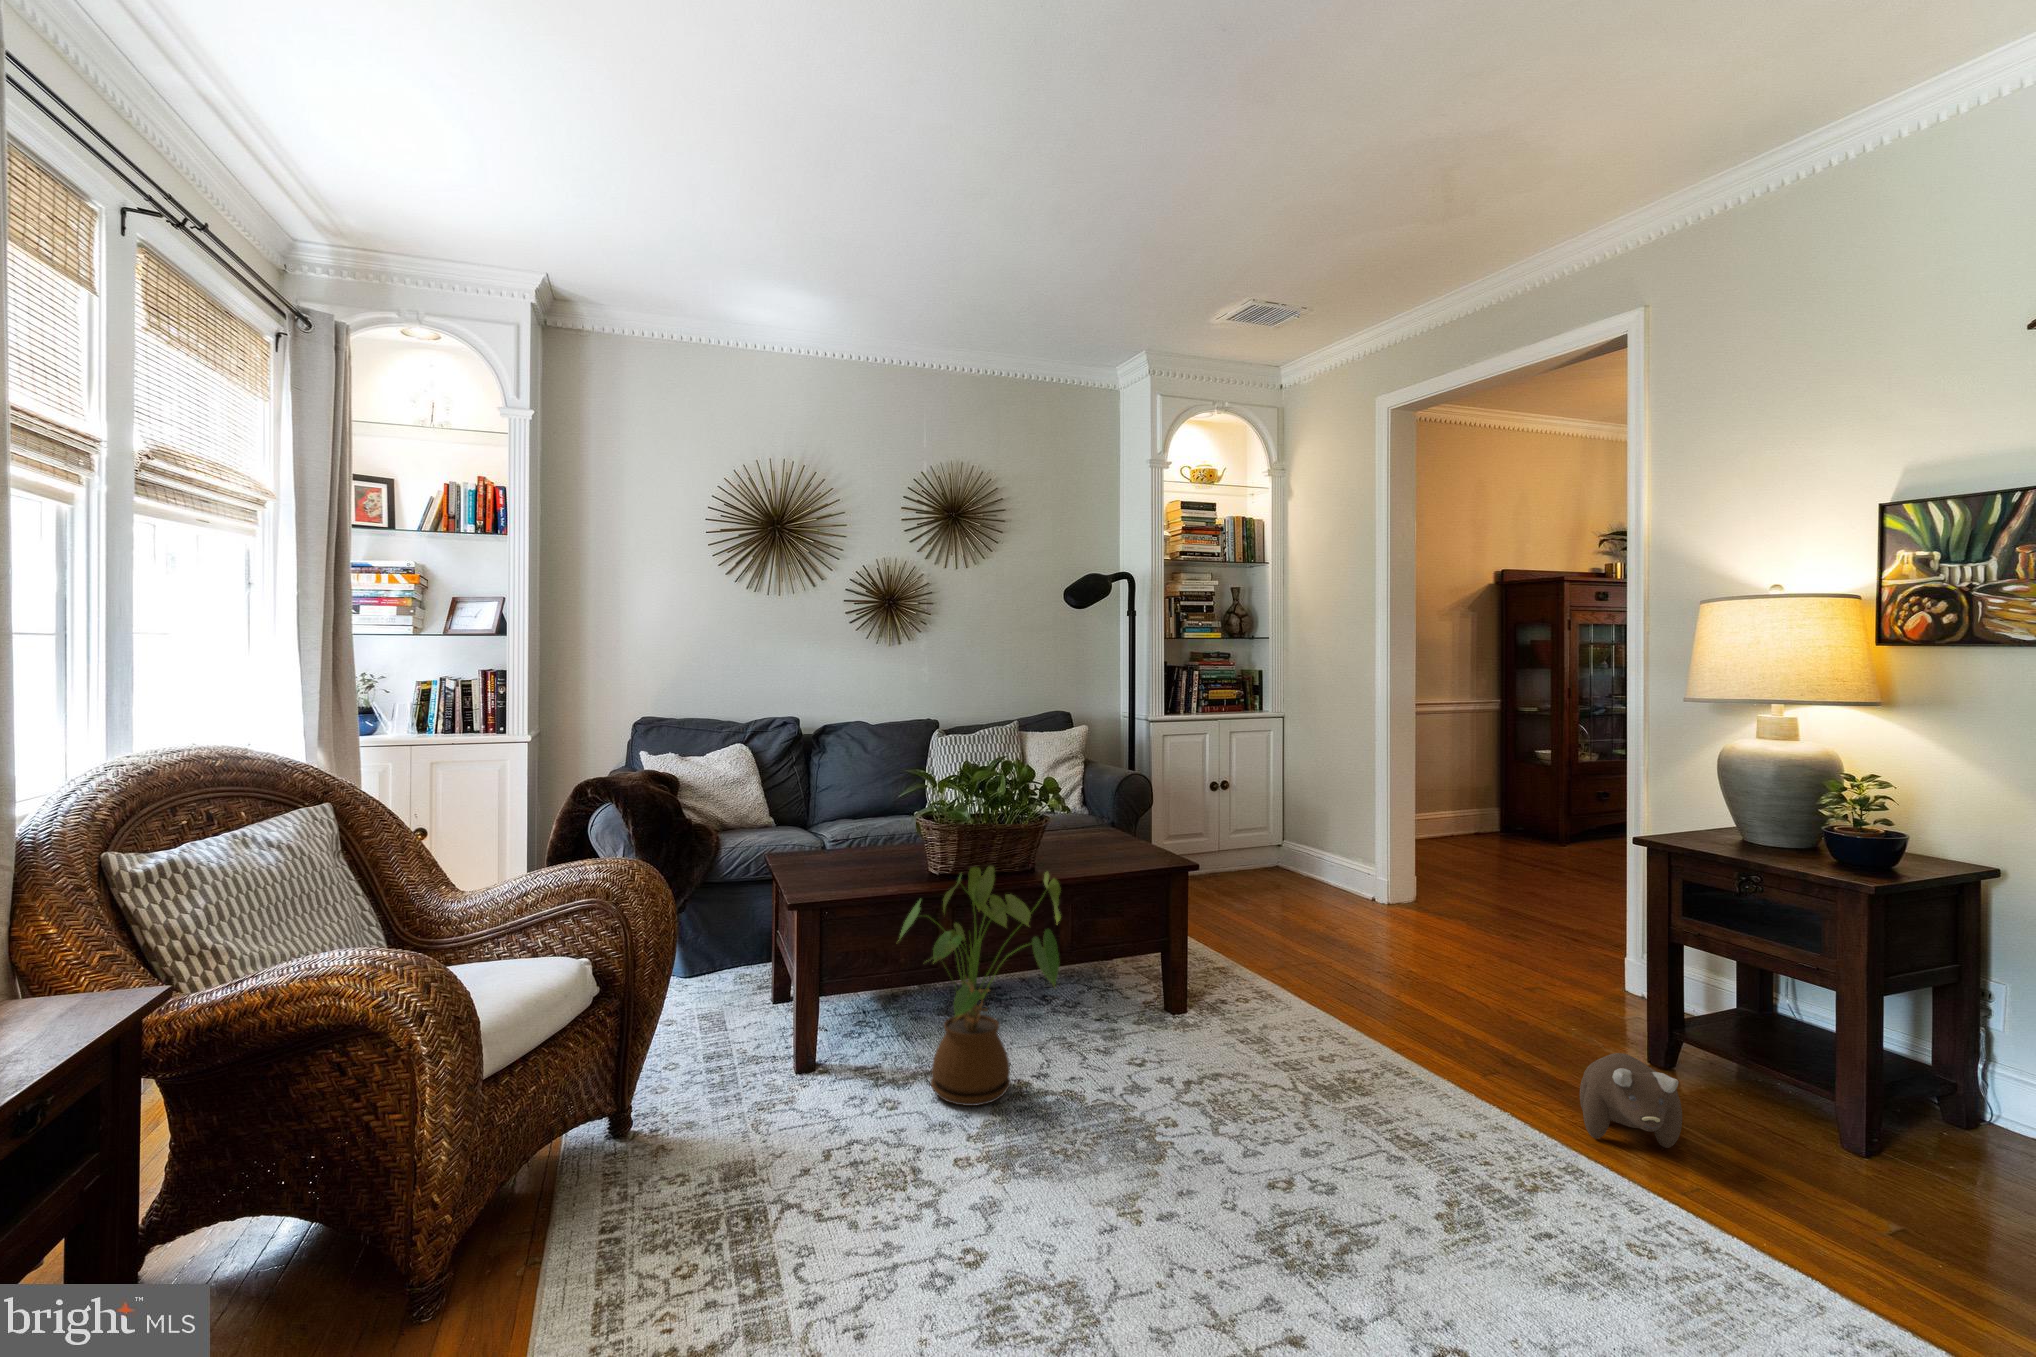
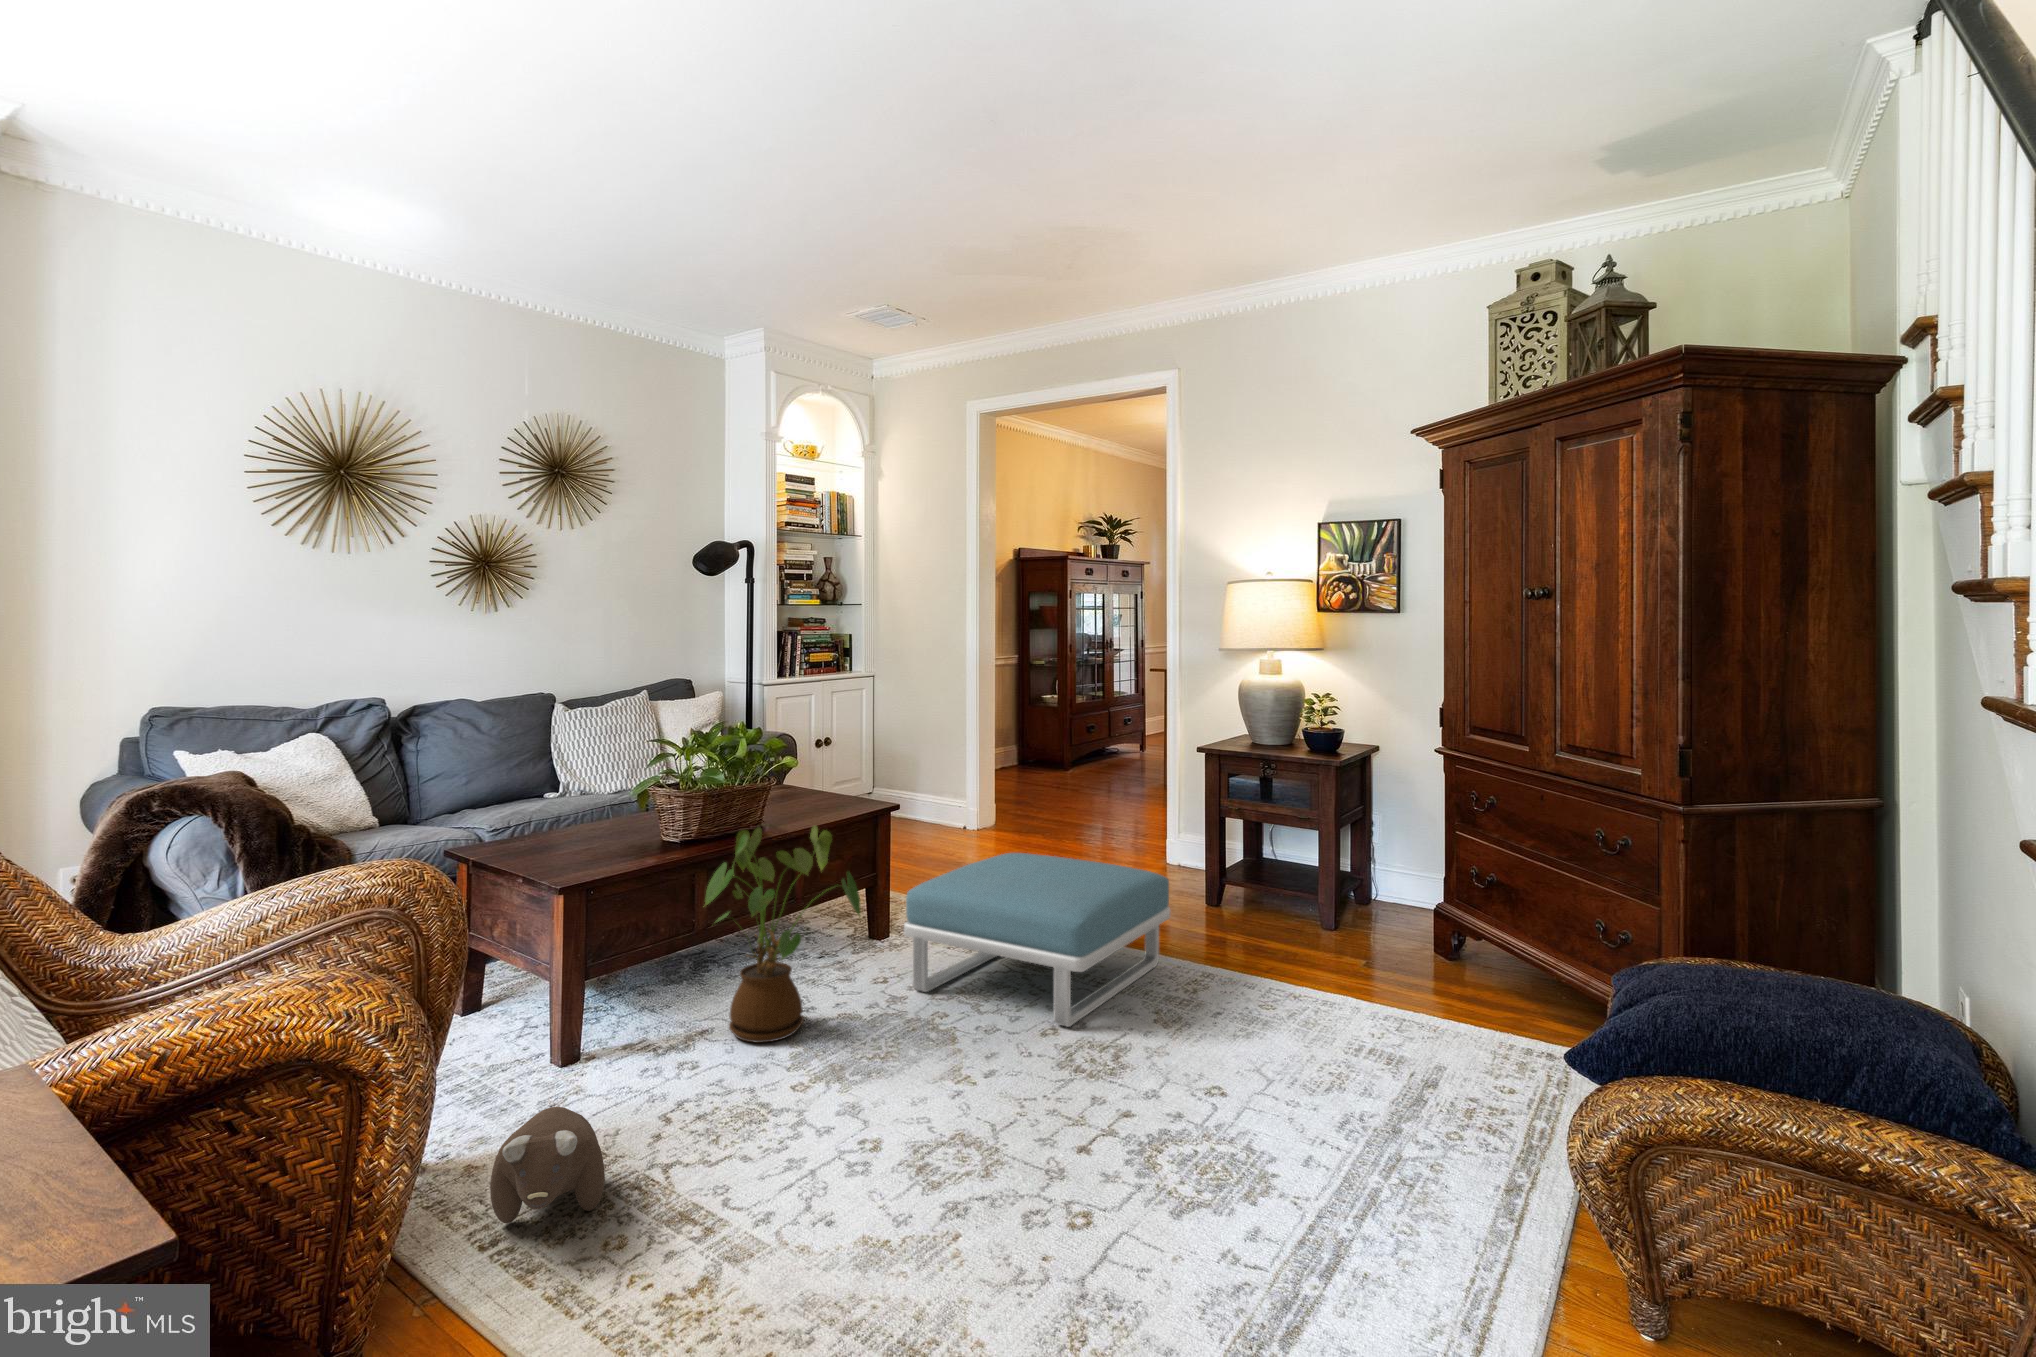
footstool: none [1150,938,1524,1187] -> present [904,853,1170,1027]
plush toy: present [1580,1053,1682,1148] -> present [490,1107,605,1224]

